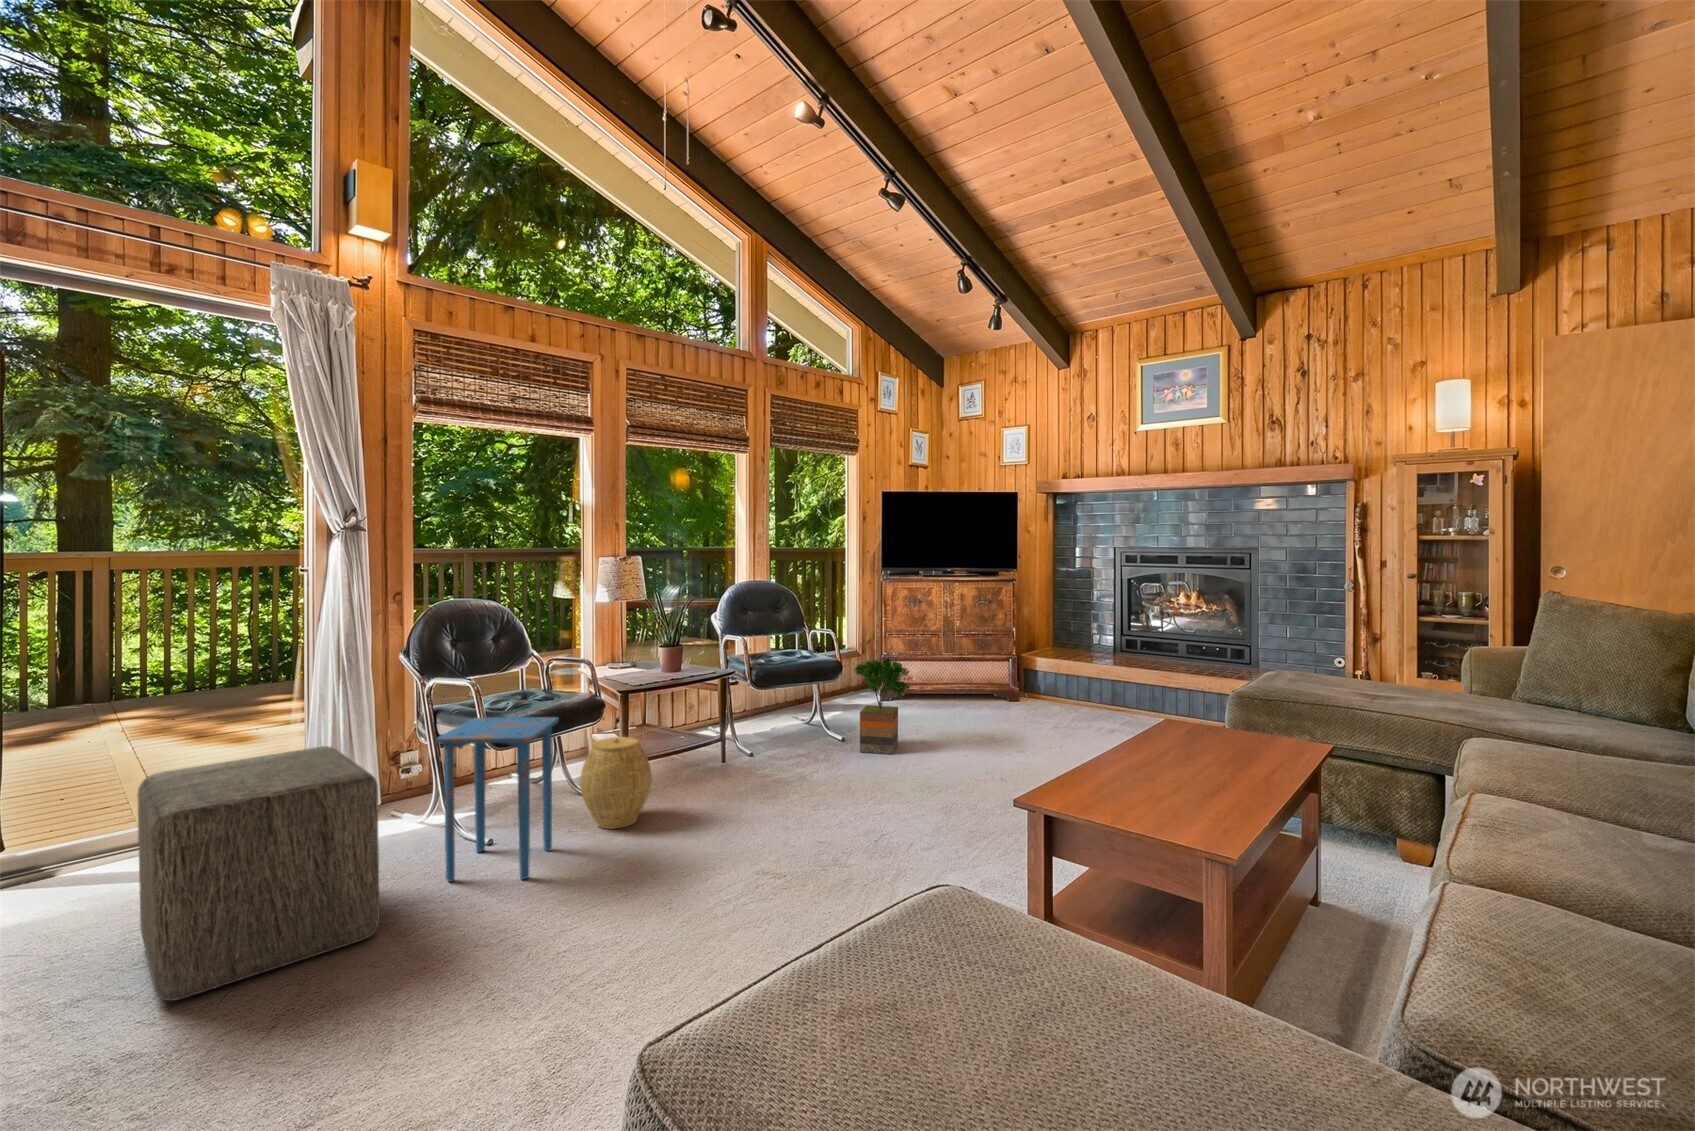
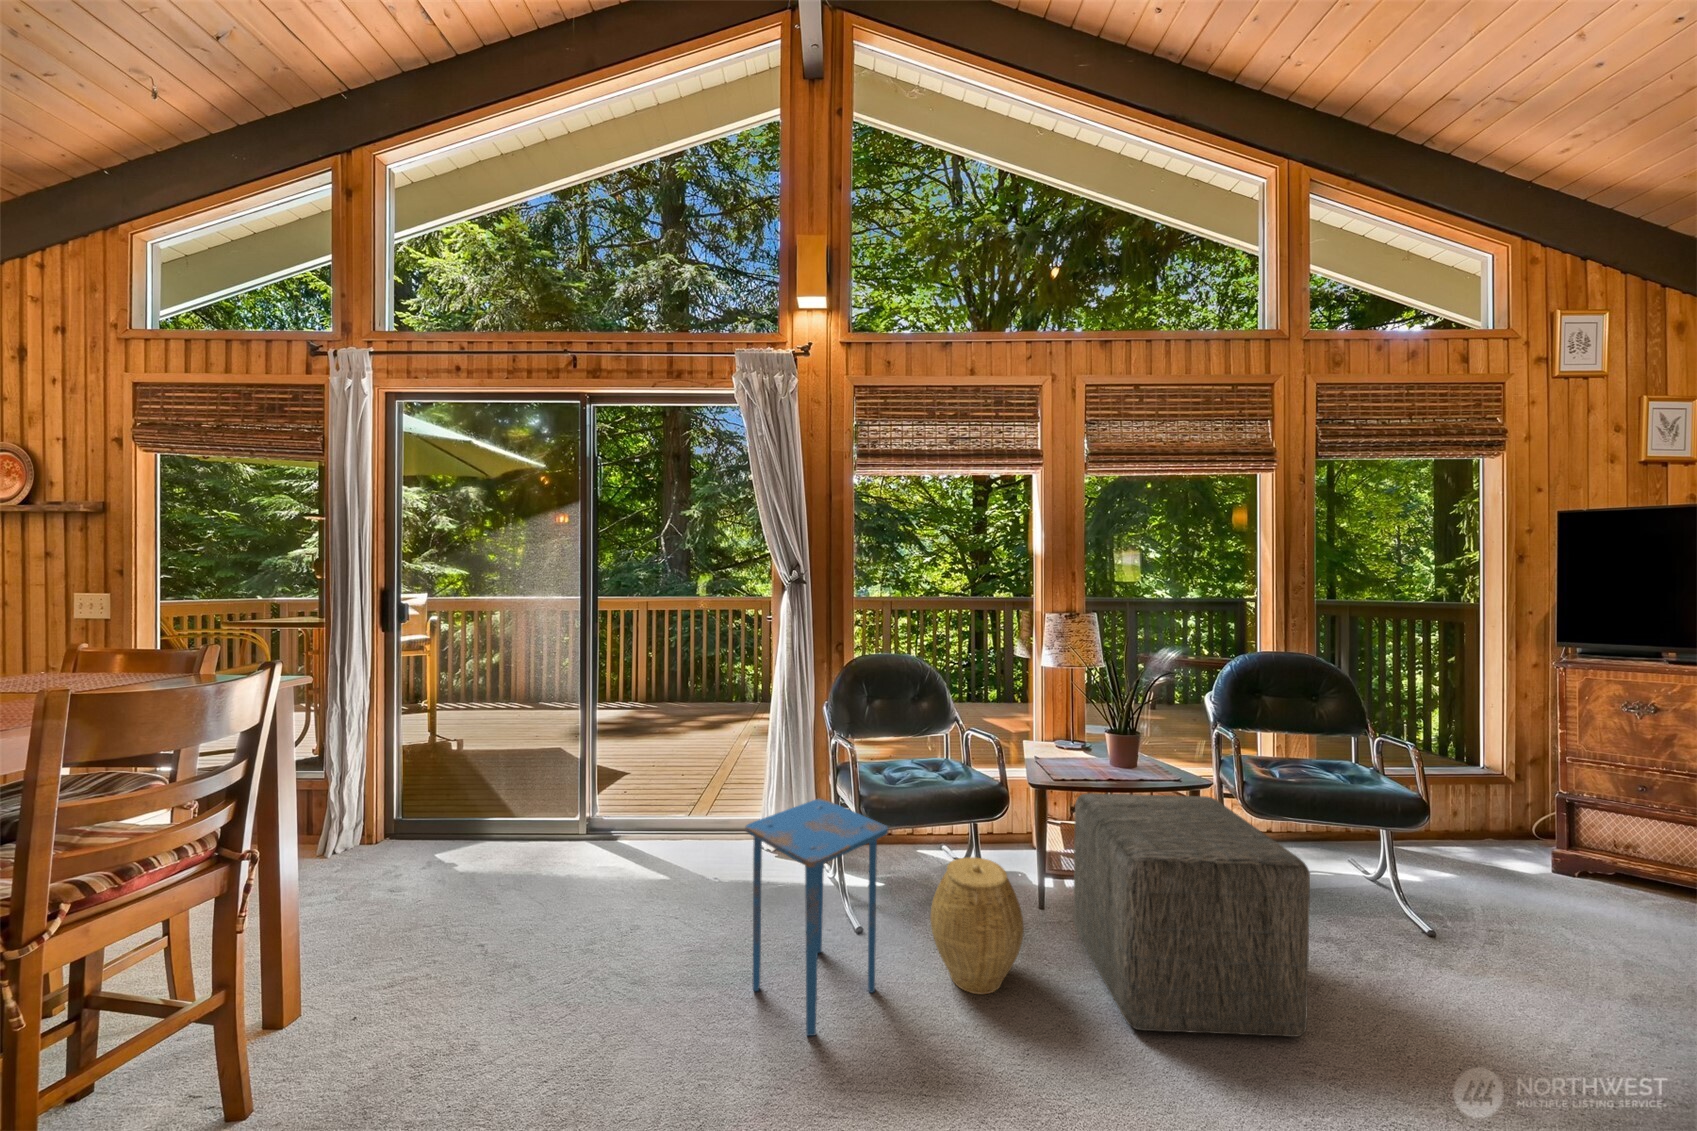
potted tree: present [854,659,910,754] -> none [1453,827,1626,1041]
ottoman: present [137,746,380,1001] -> present [1073,793,1310,1037]

